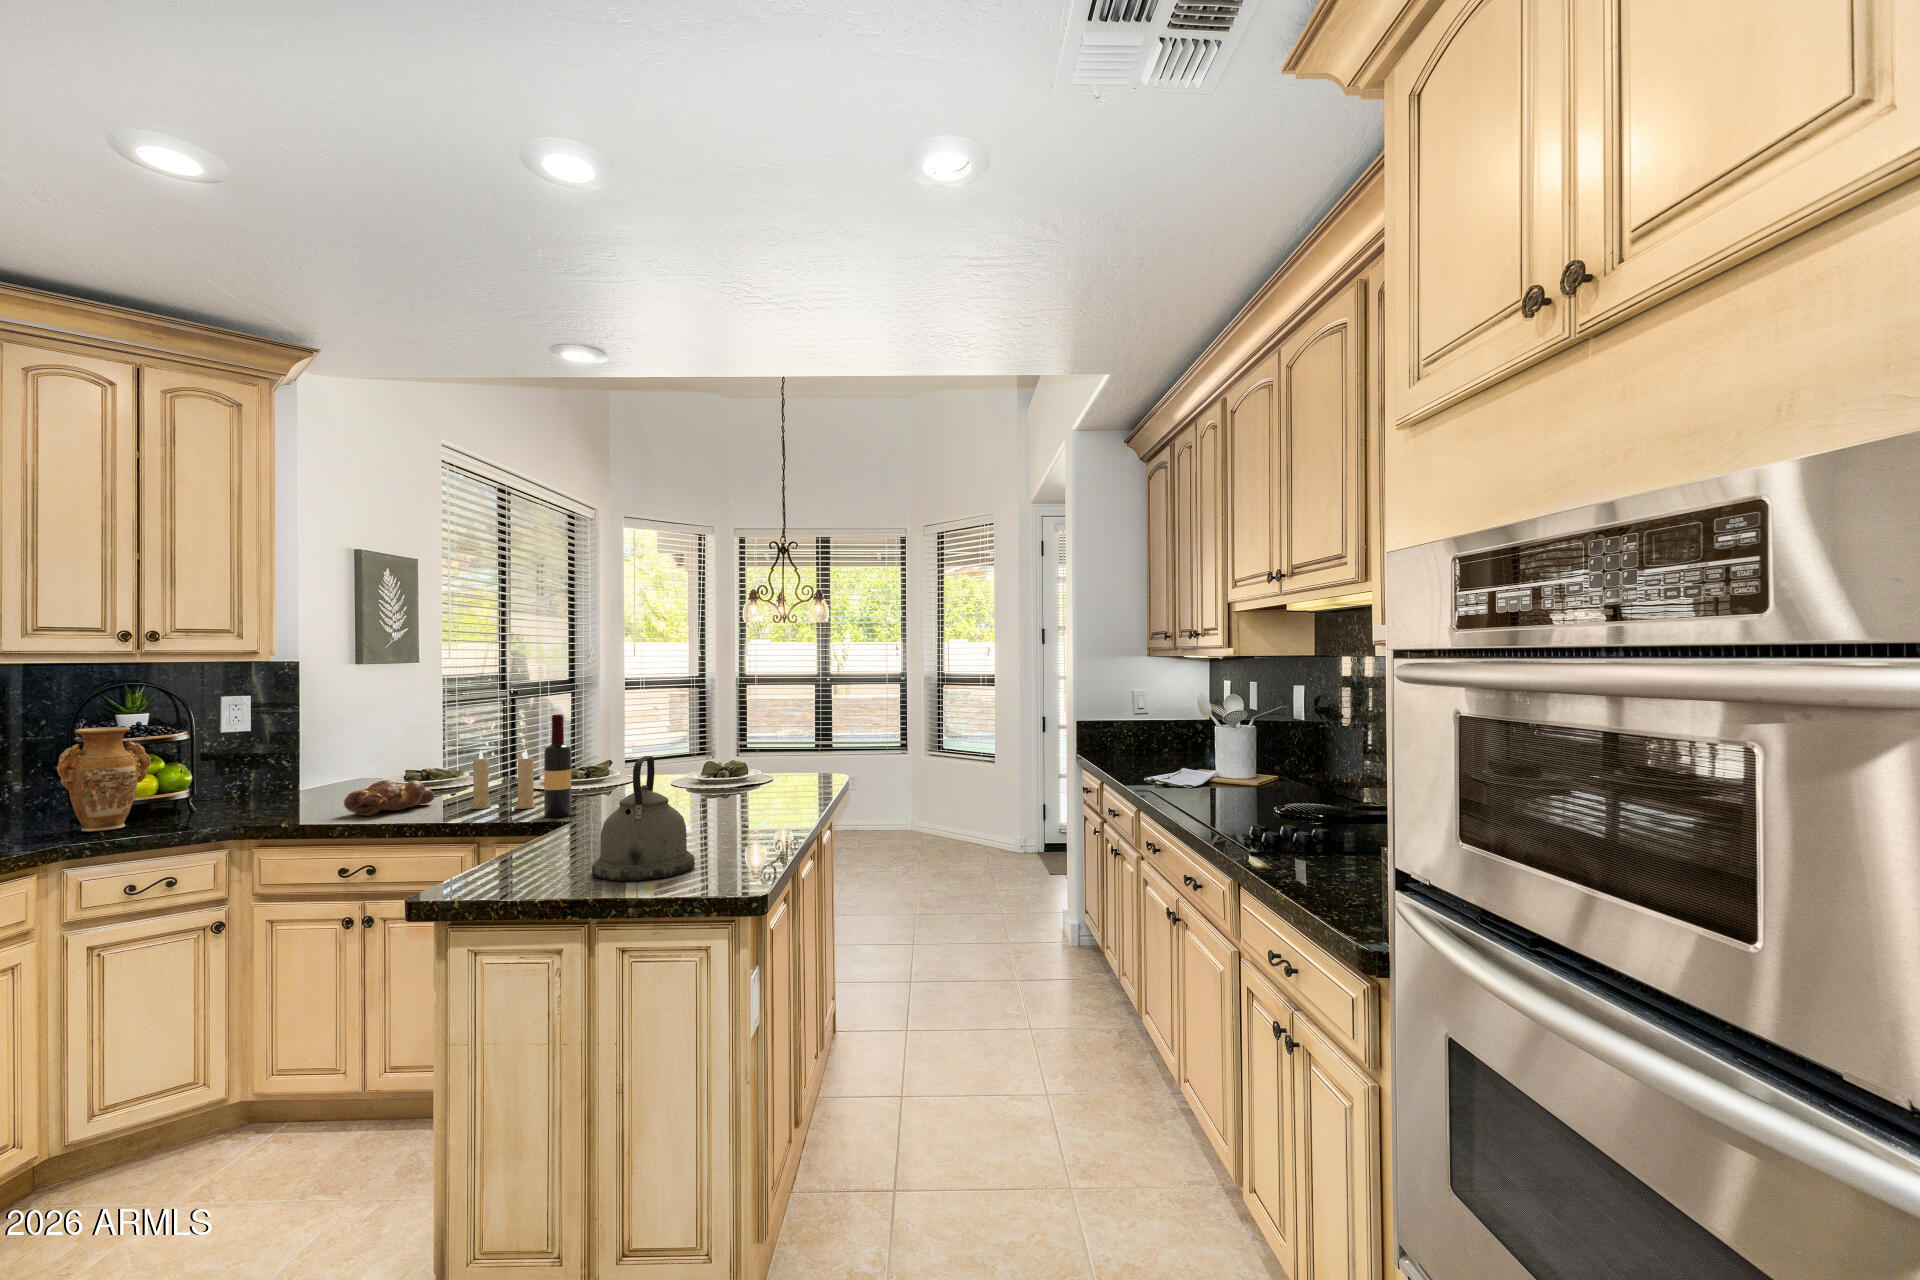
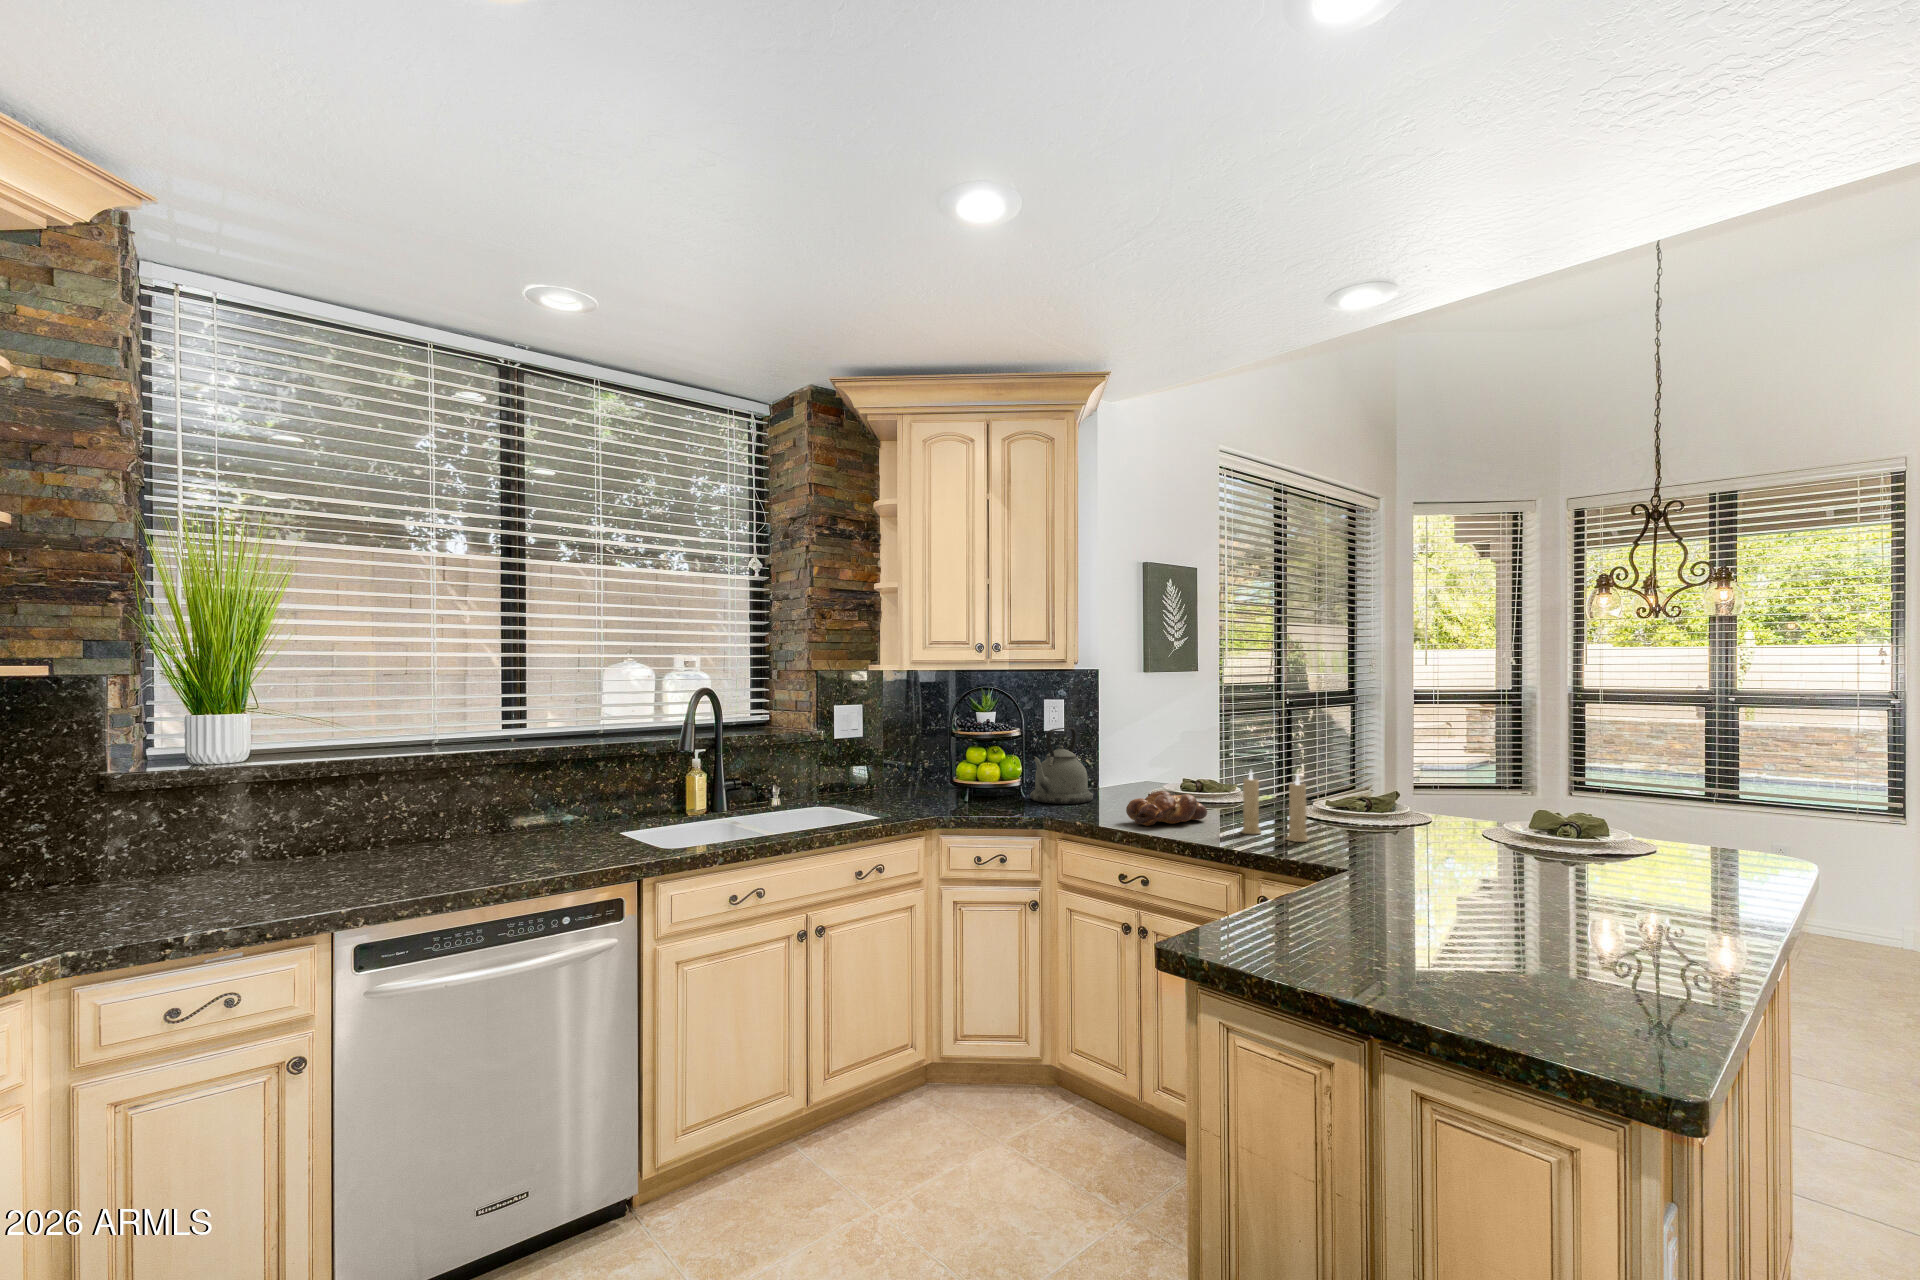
wine bottle: present [544,714,571,818] -> none [1317,737,1349,861]
vase: present [57,727,151,831] -> none [931,722,989,809]
kettle: present [592,756,695,881] -> present [1030,728,1093,804]

